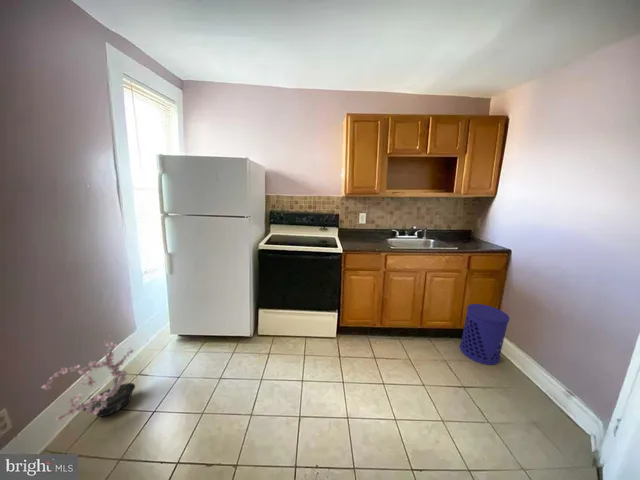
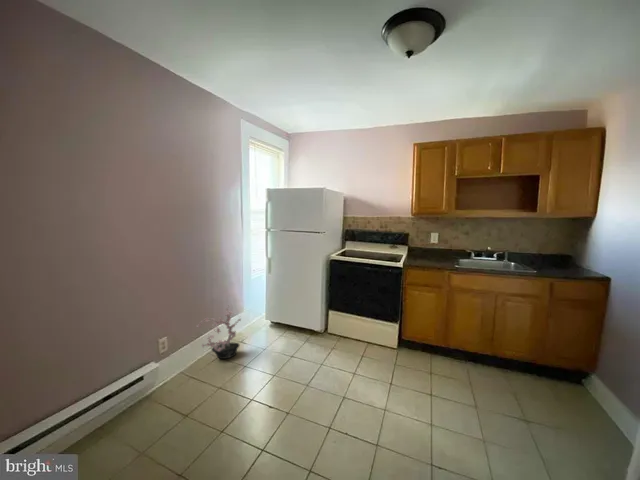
waste bin: present [460,304,509,365] -> none [543,336,606,411]

